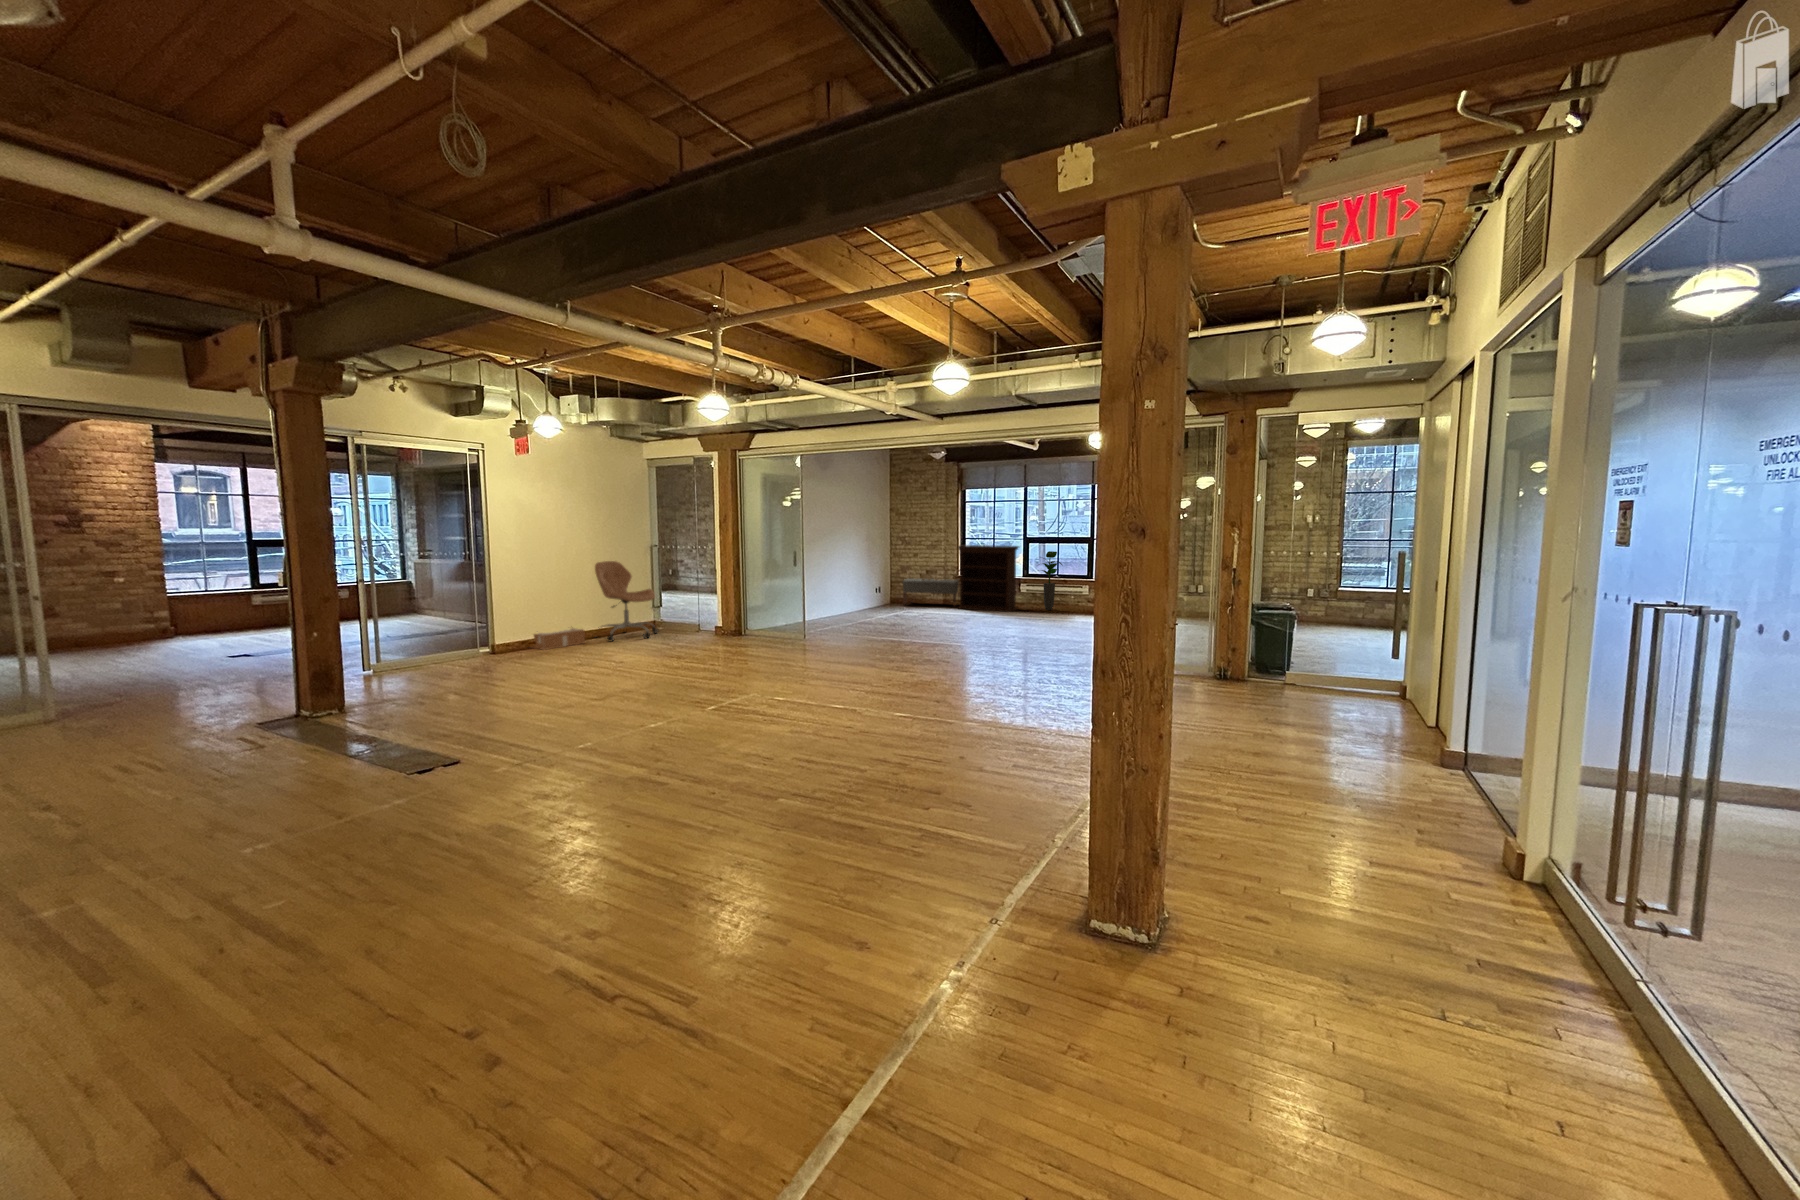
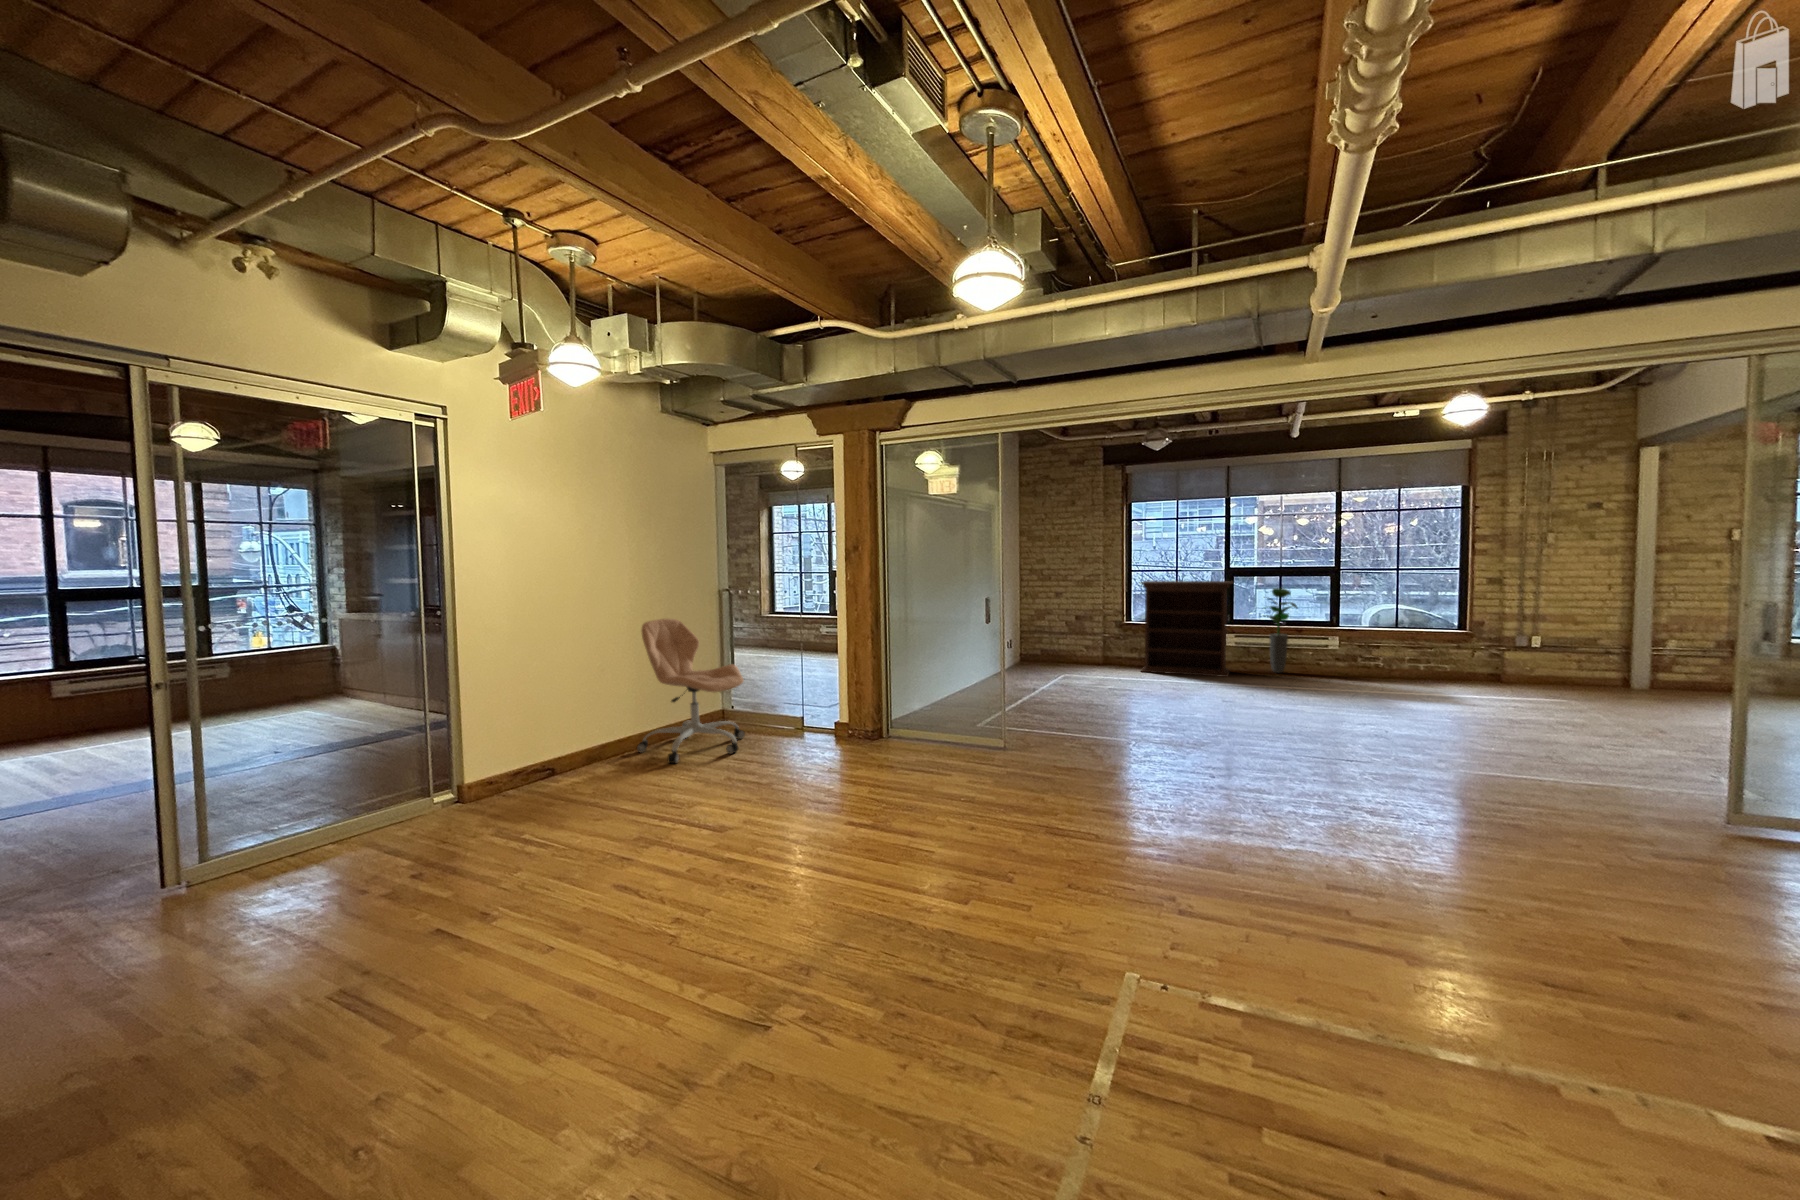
bench: present [903,579,959,604] -> none [1048,627,1133,668]
cardboard box: present [532,628,585,650] -> none [524,740,630,794]

